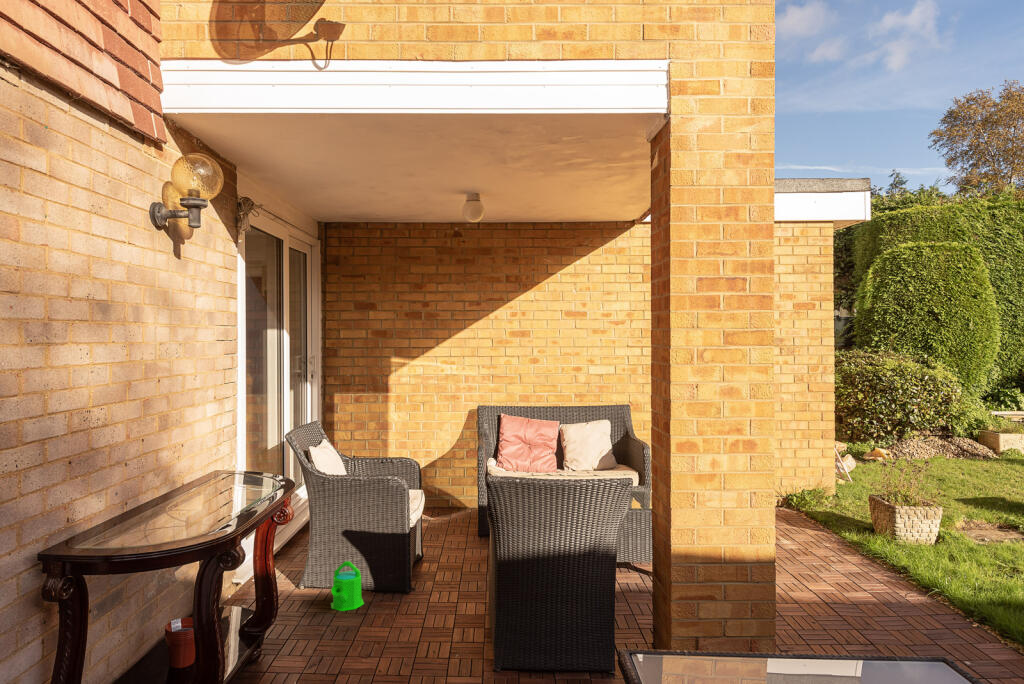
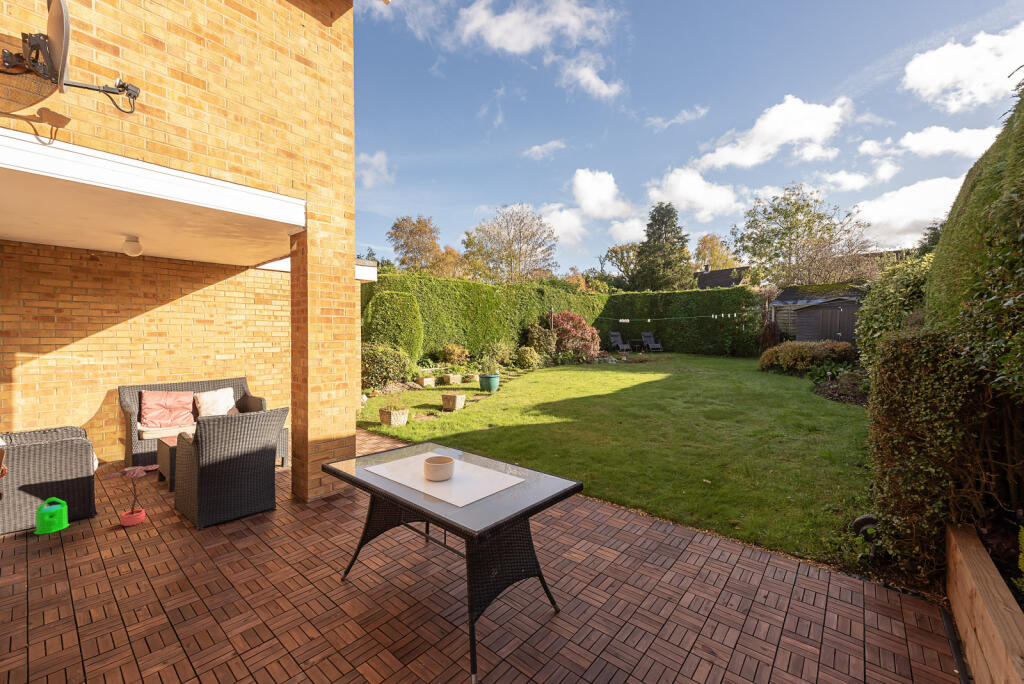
potted plant: none [375,543,443,640] -> present [102,465,159,526]

